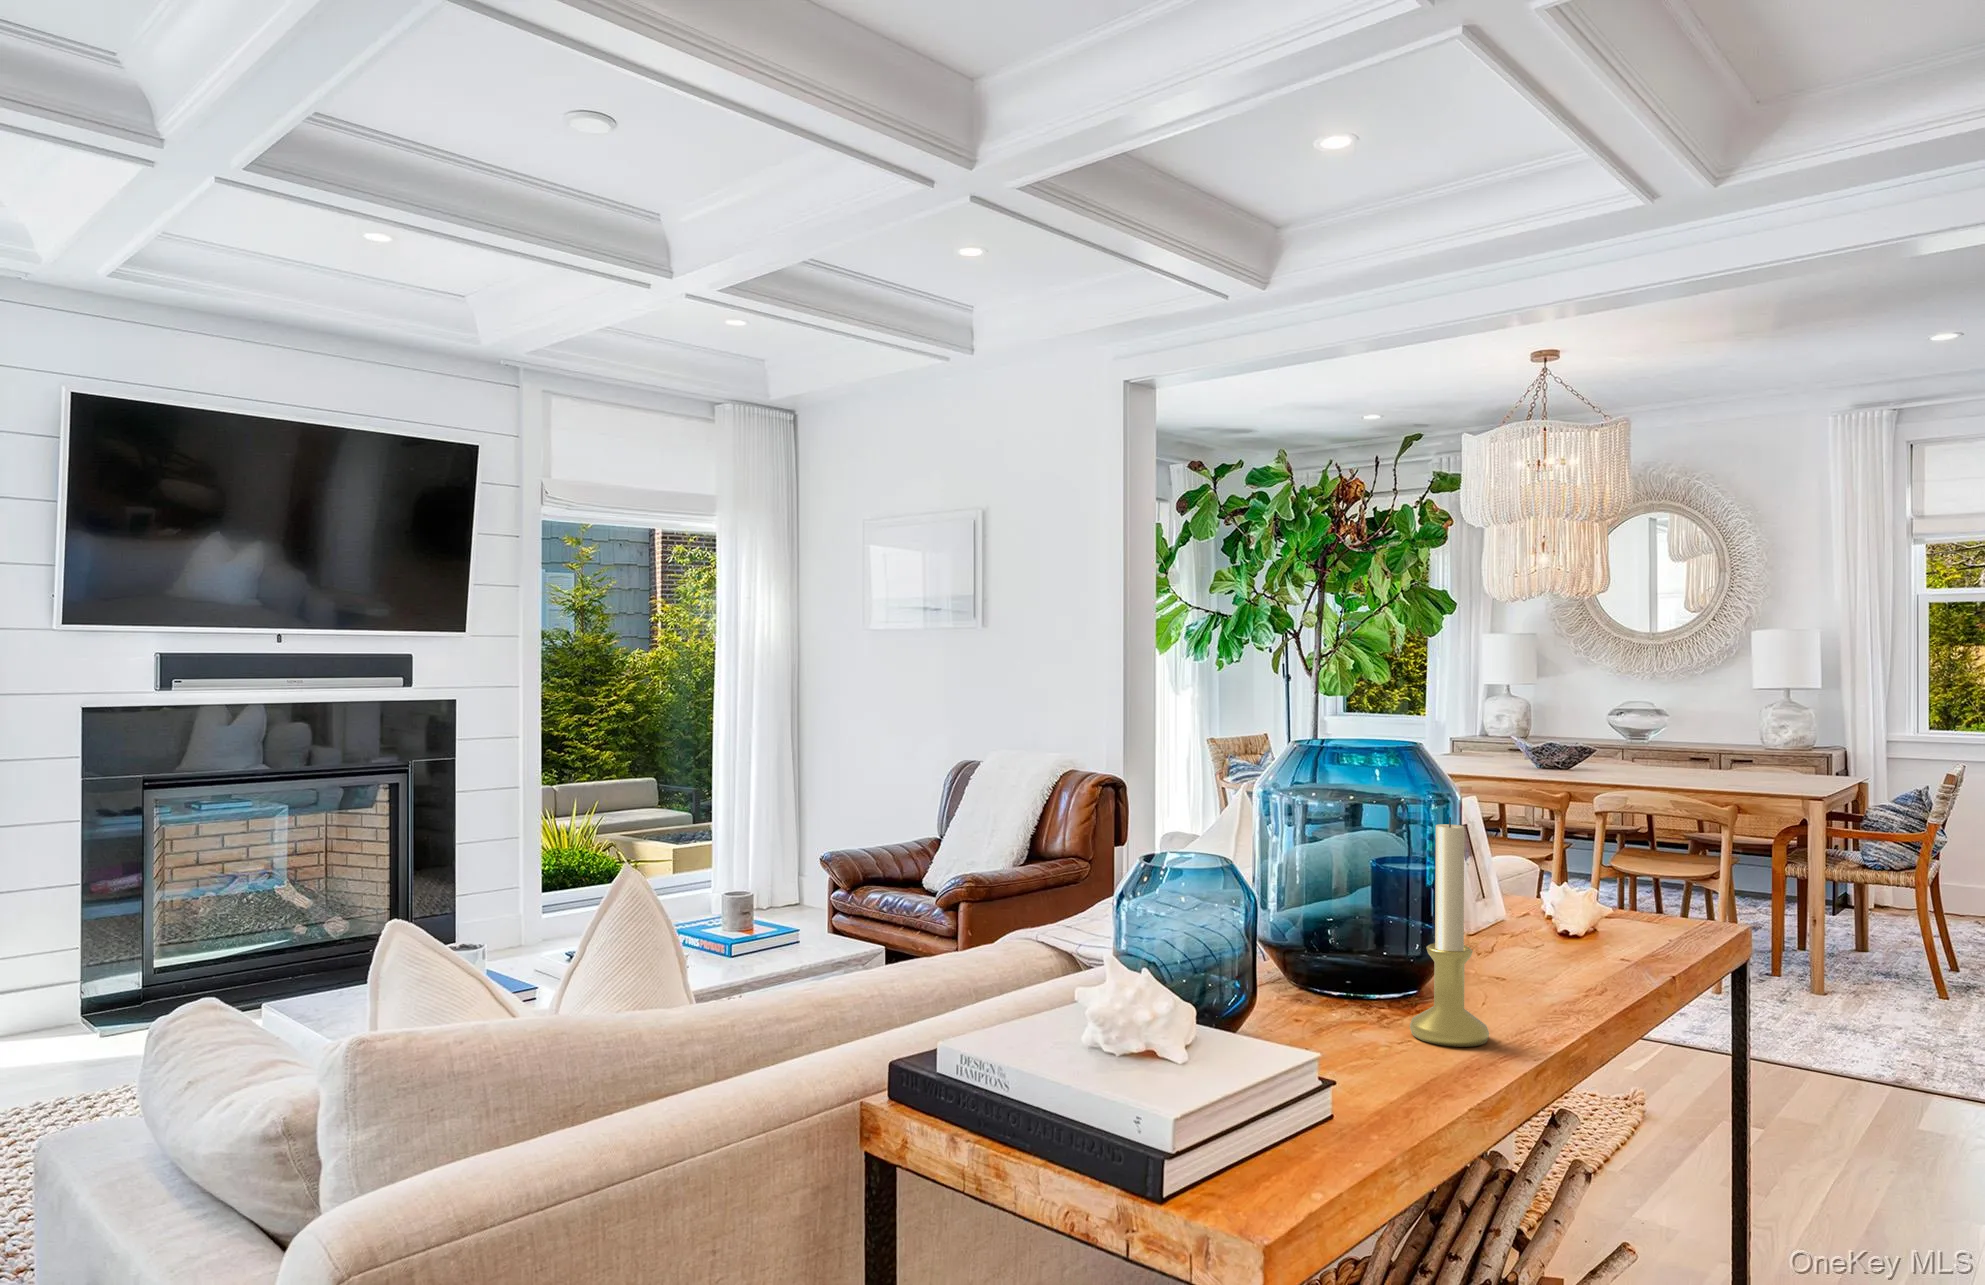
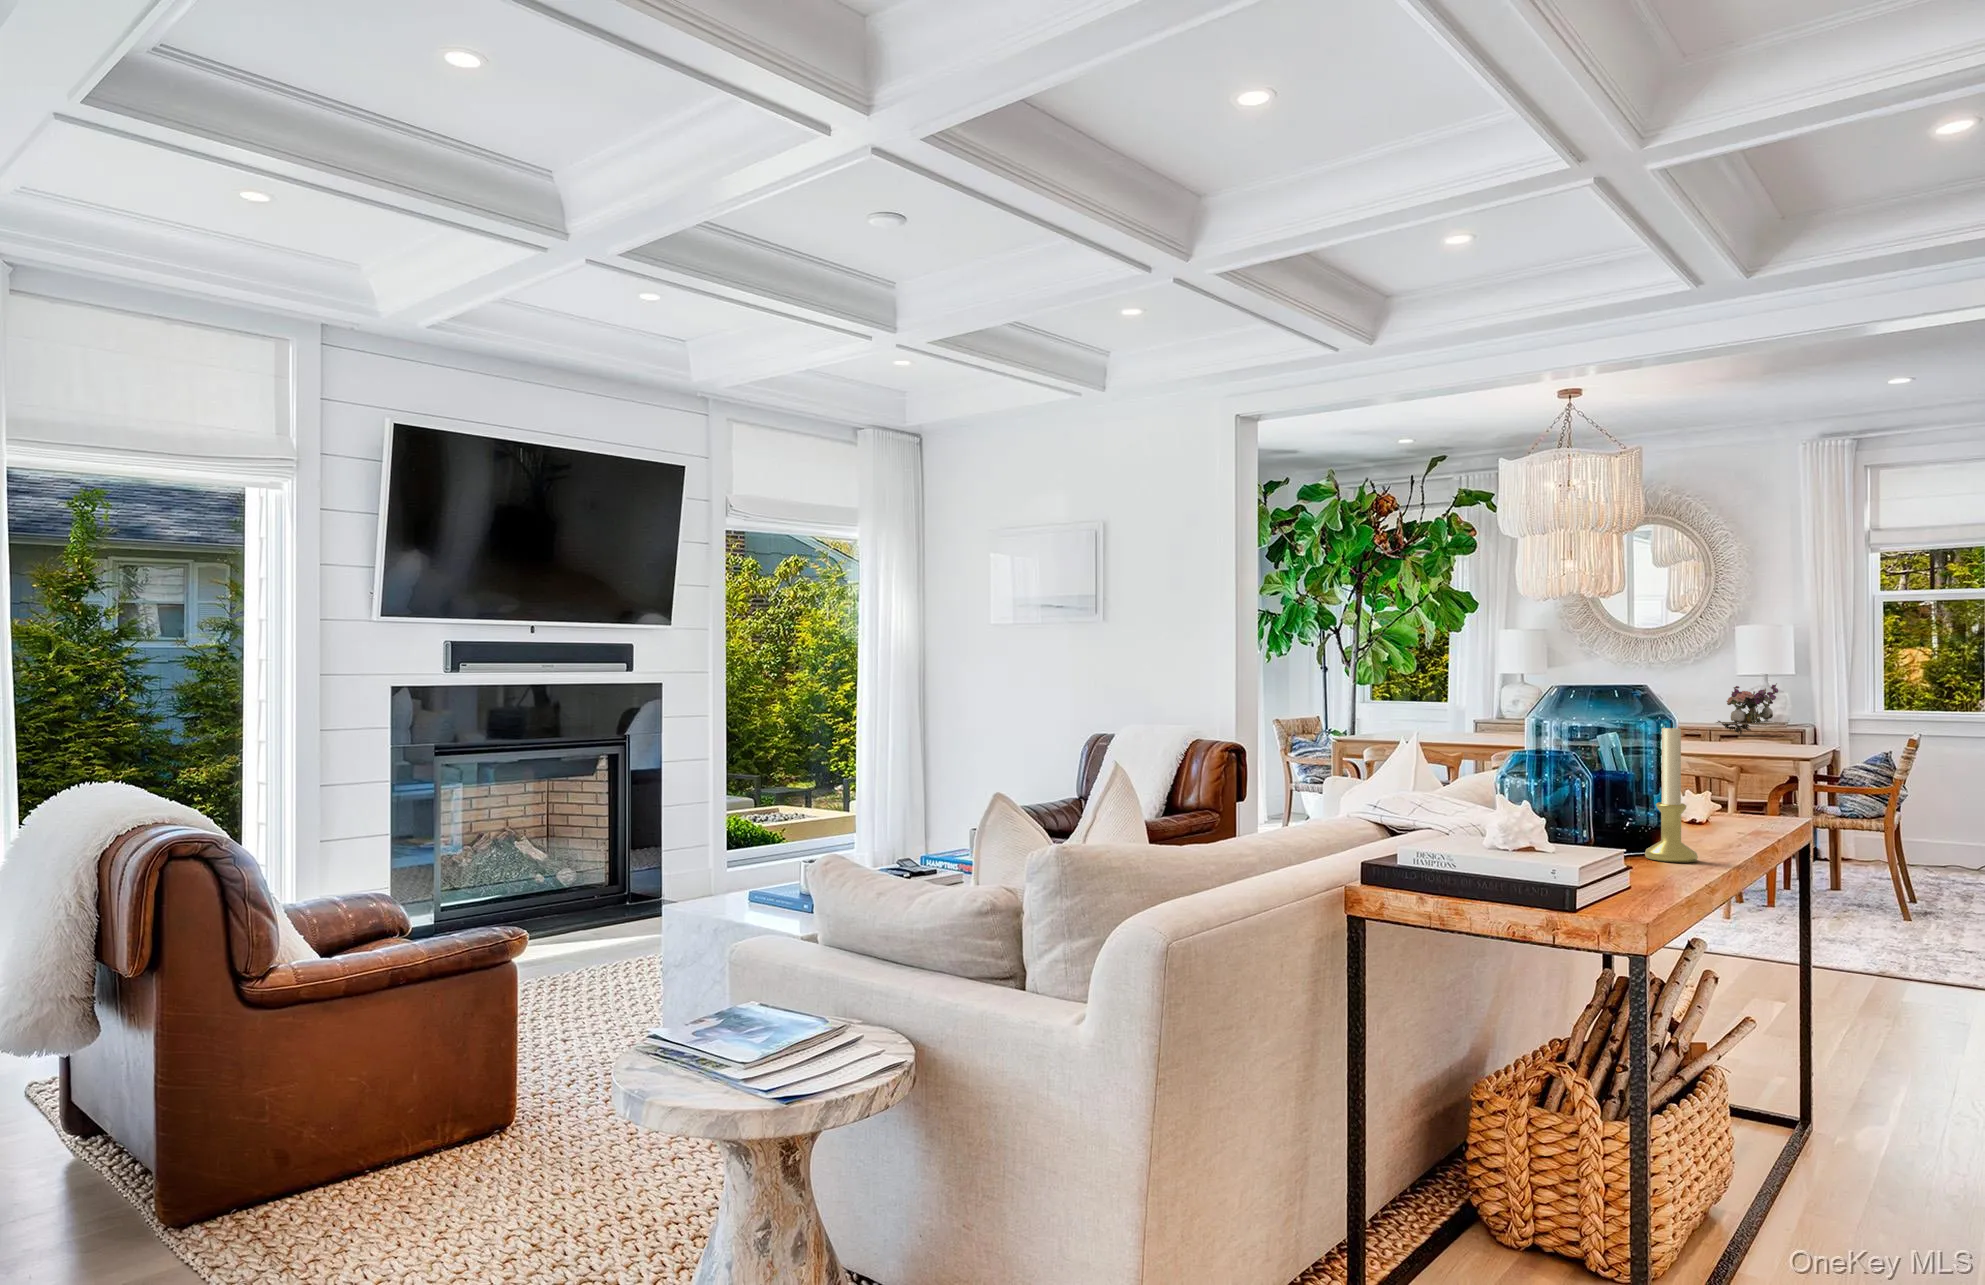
flower arrangement: none [1726,698,1814,760] -> present [1716,683,1786,734]

